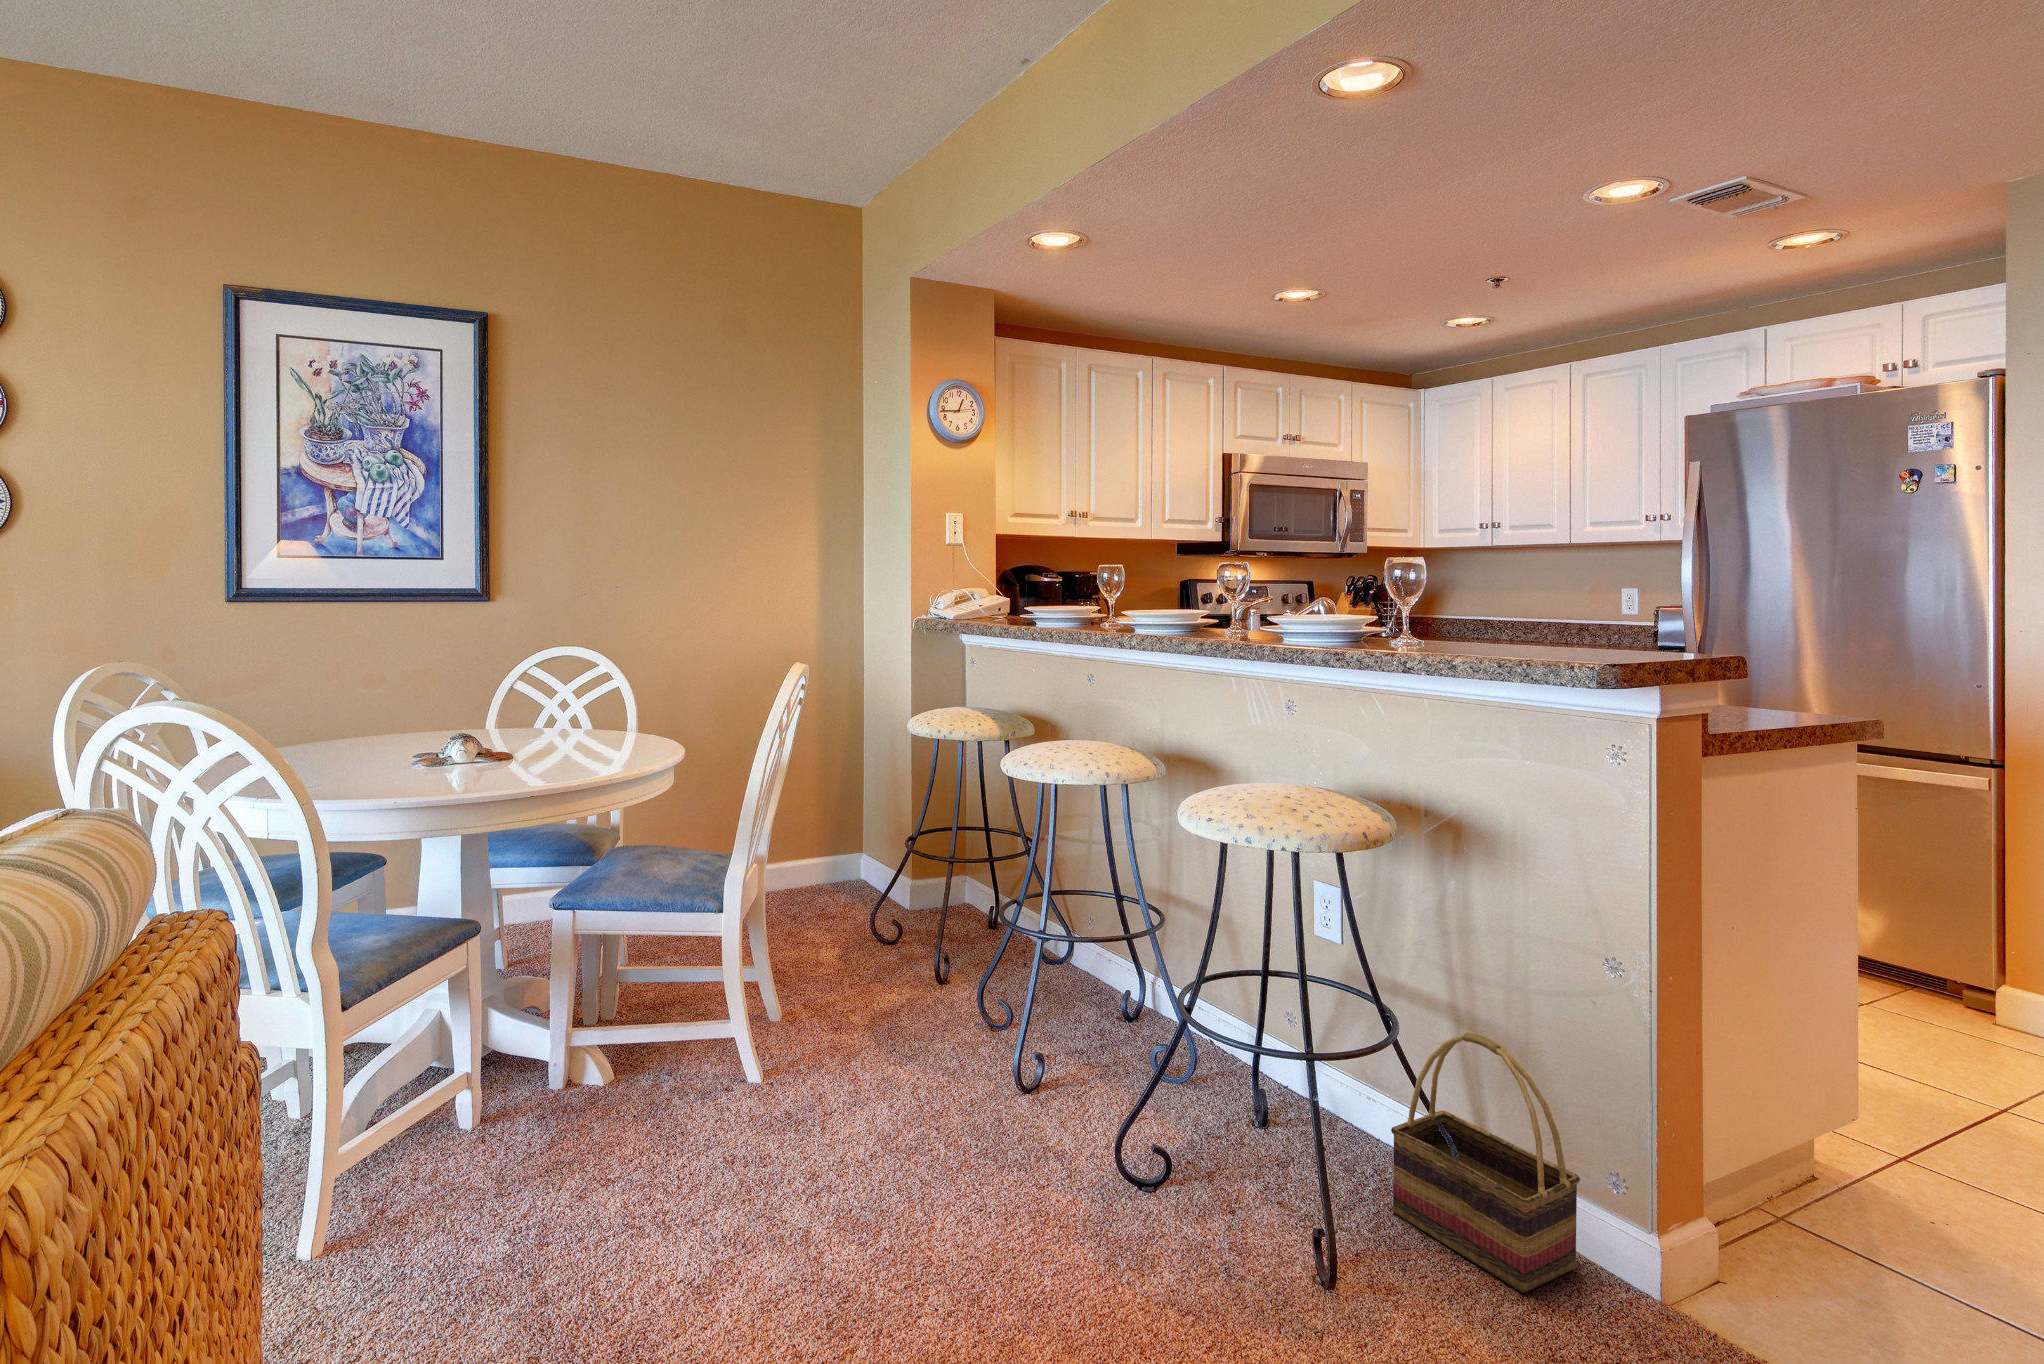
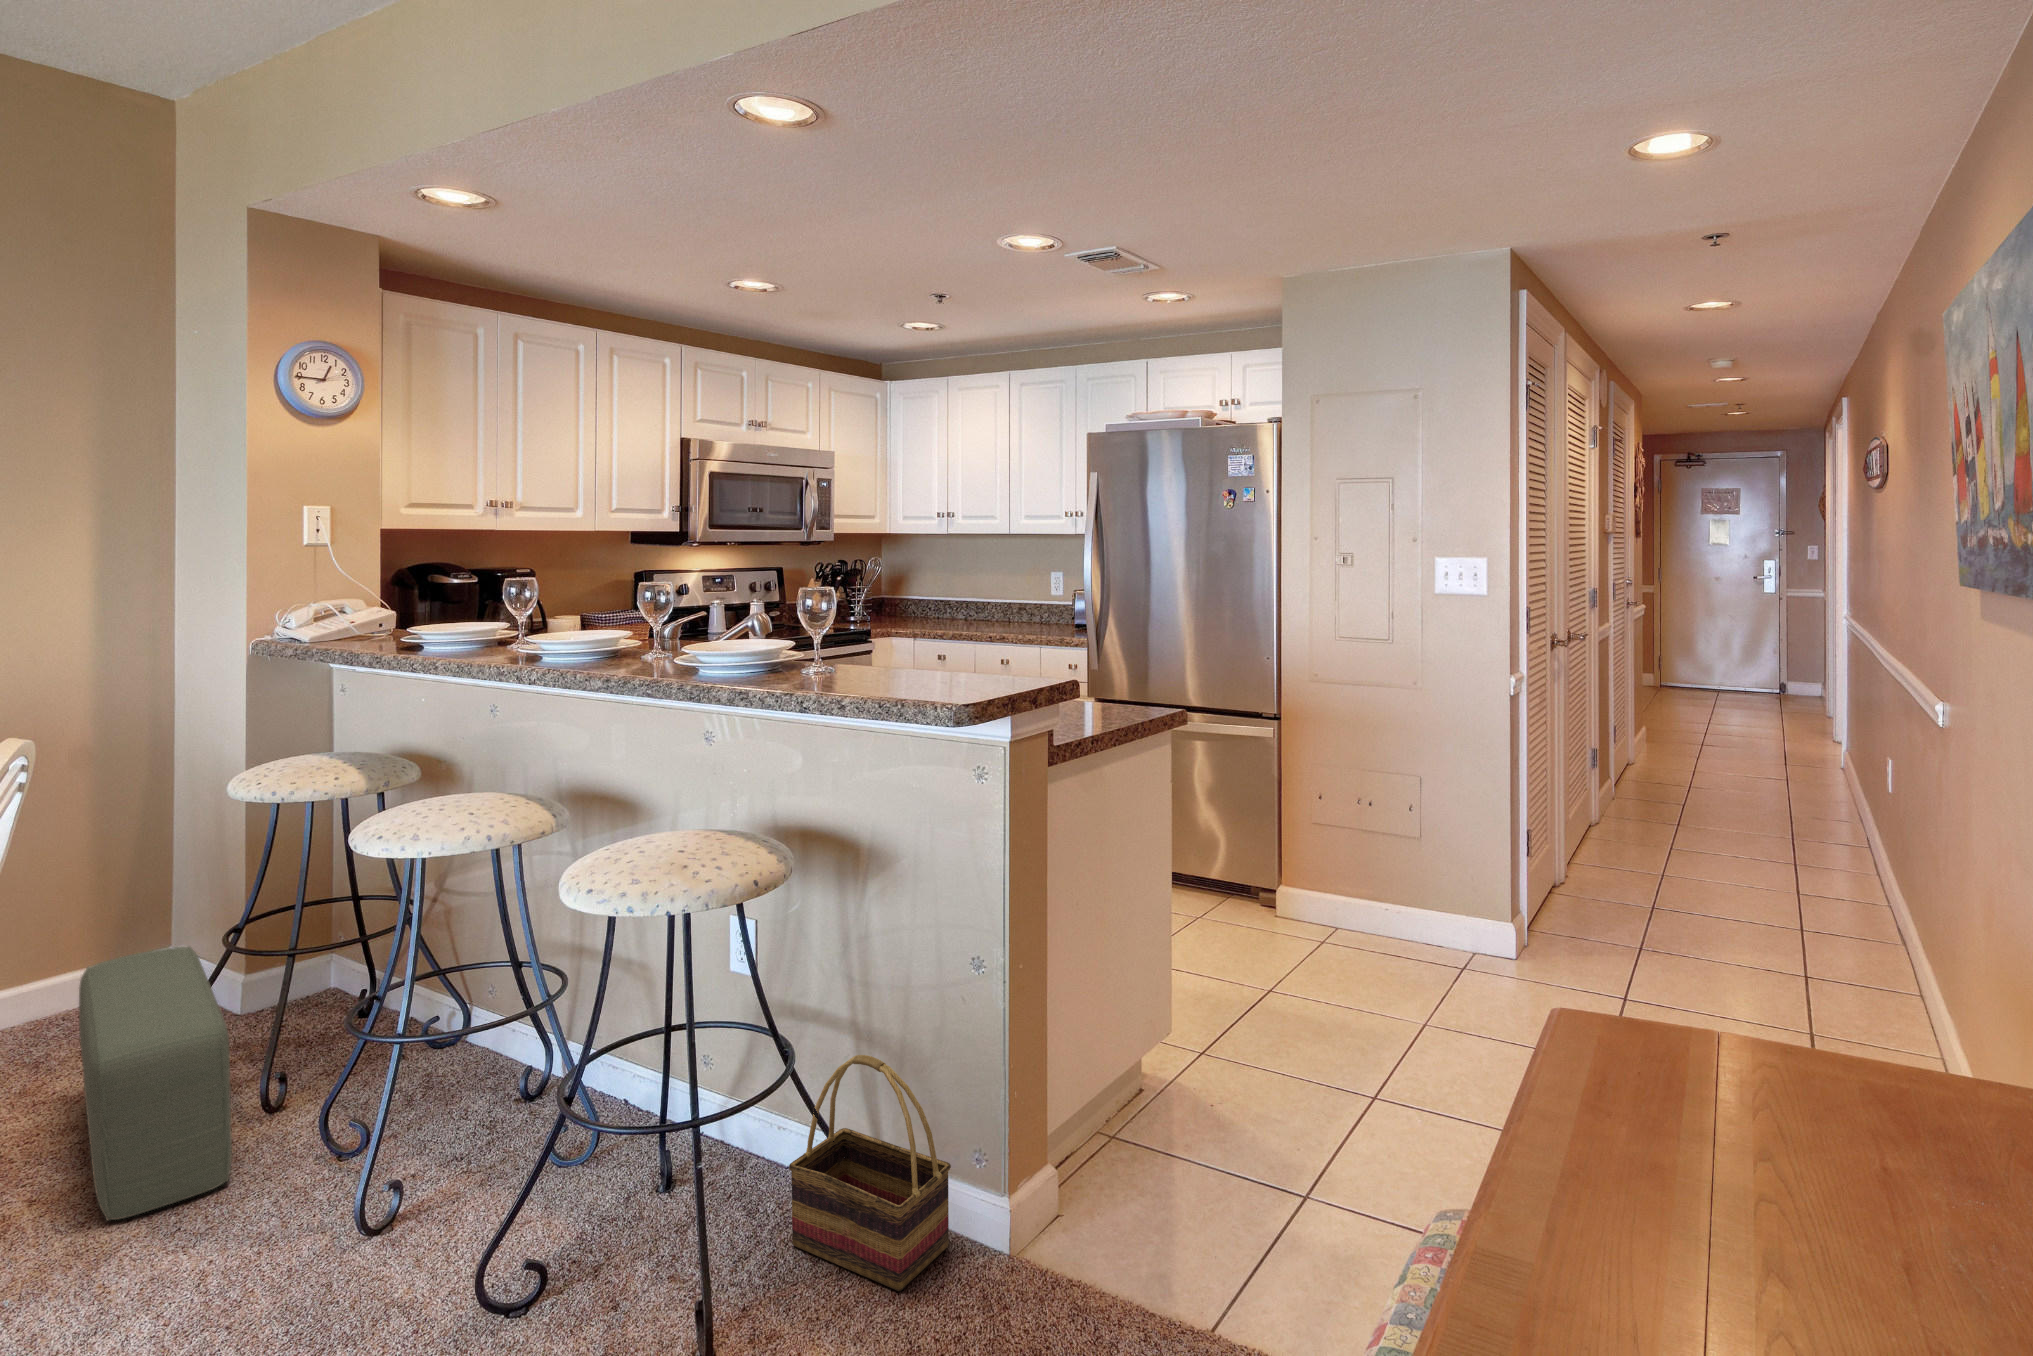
pouf: none [827,846,924,1033] -> present [79,947,232,1221]

